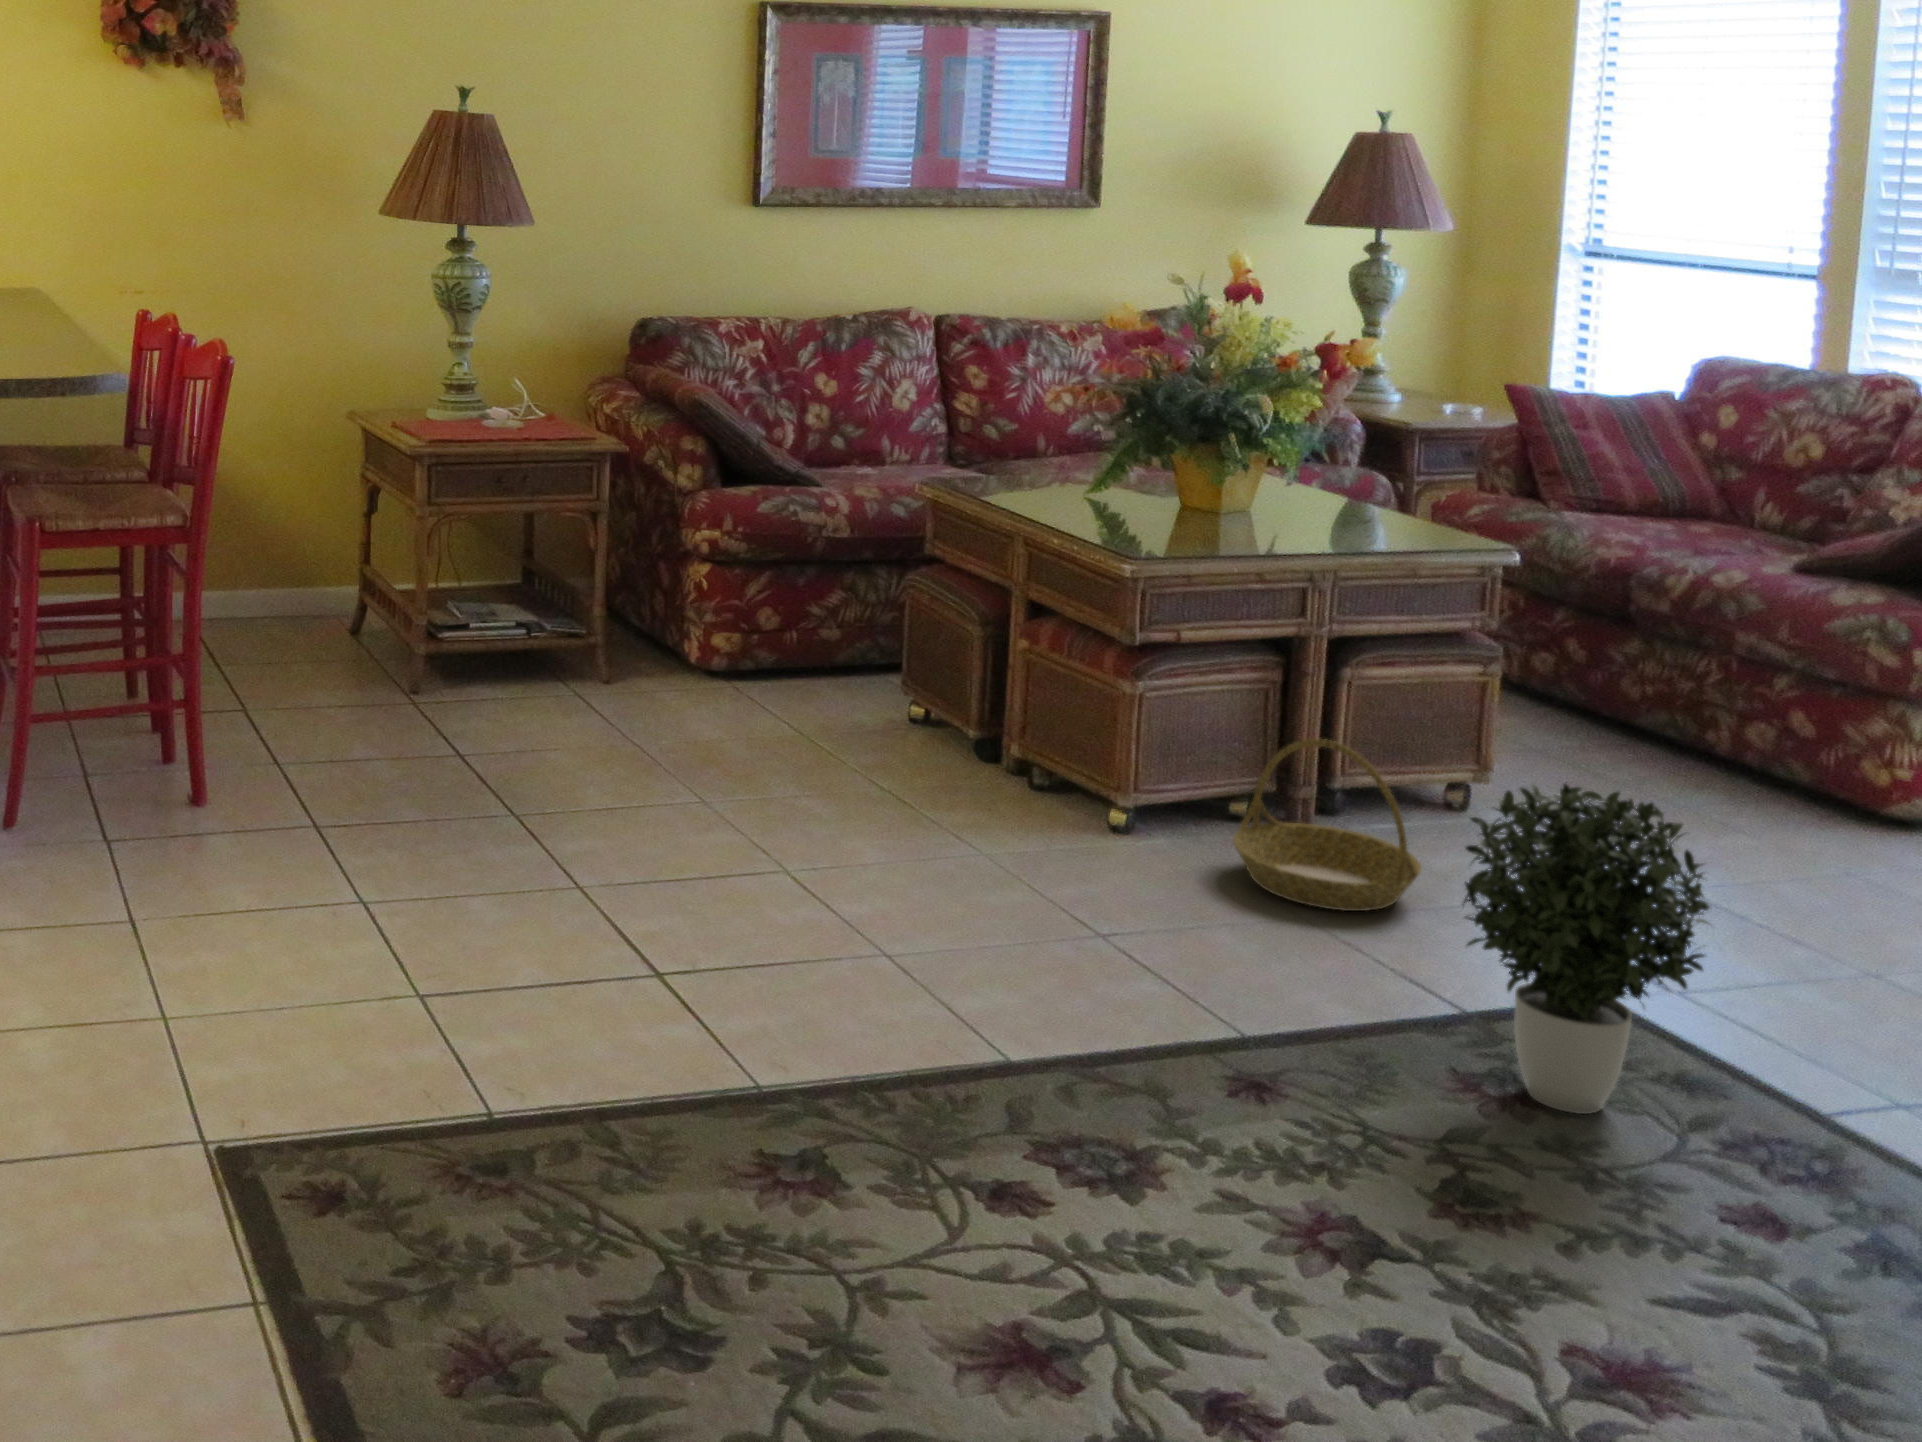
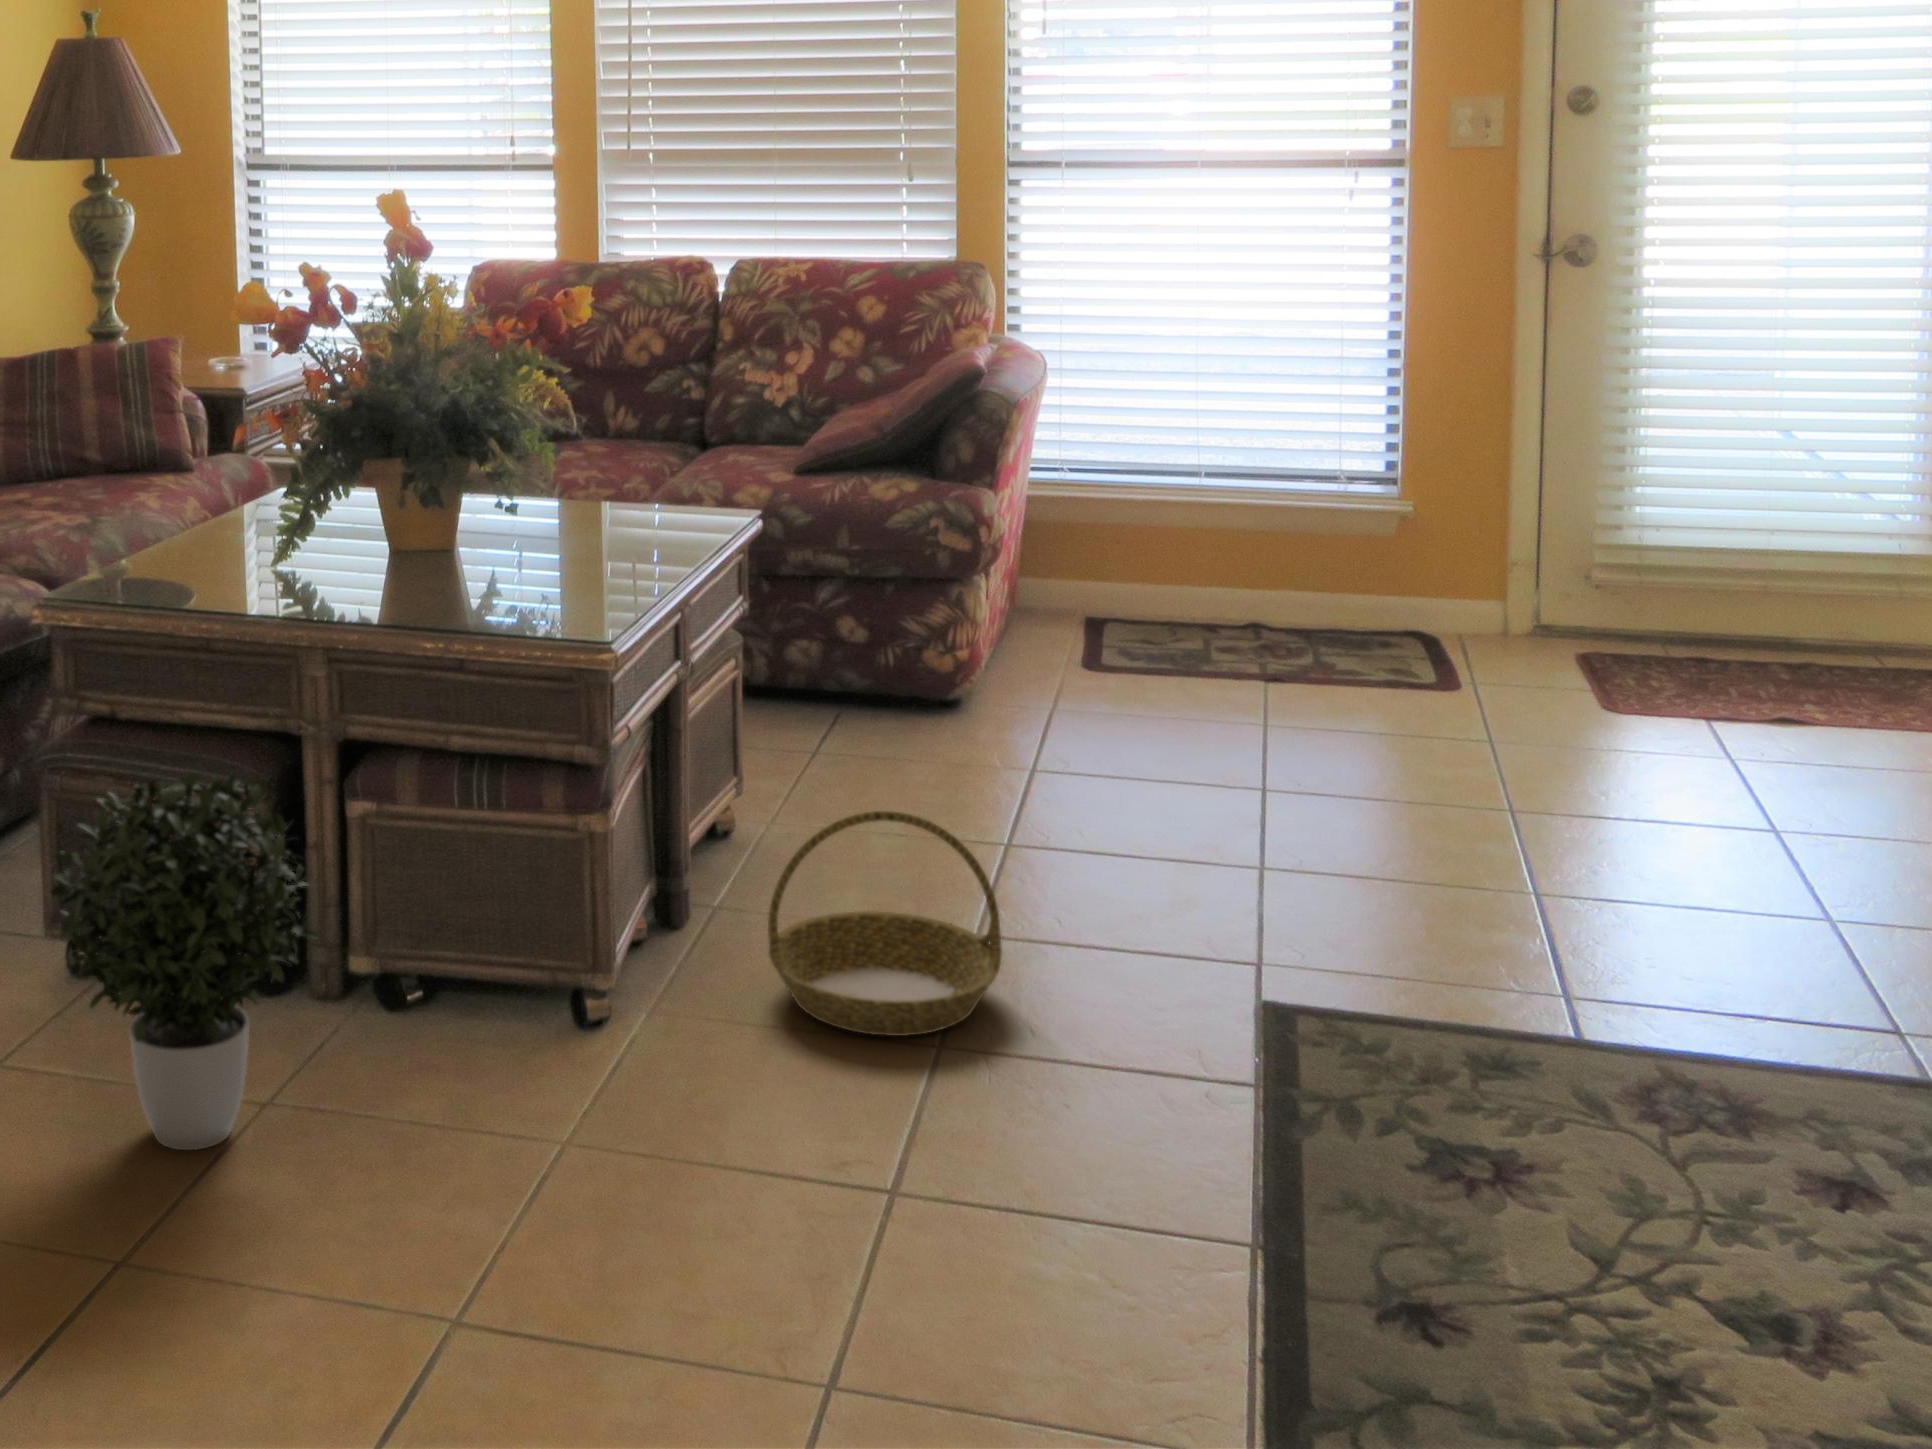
potted plant: present [1462,783,1710,1114] -> present [51,772,319,1150]

